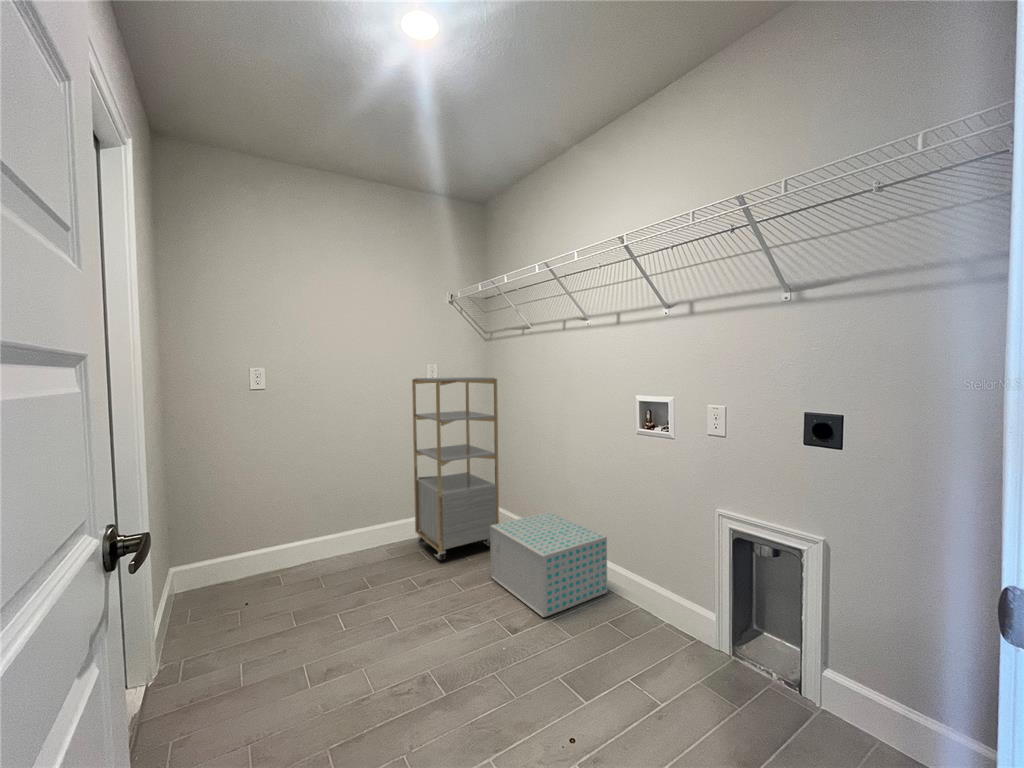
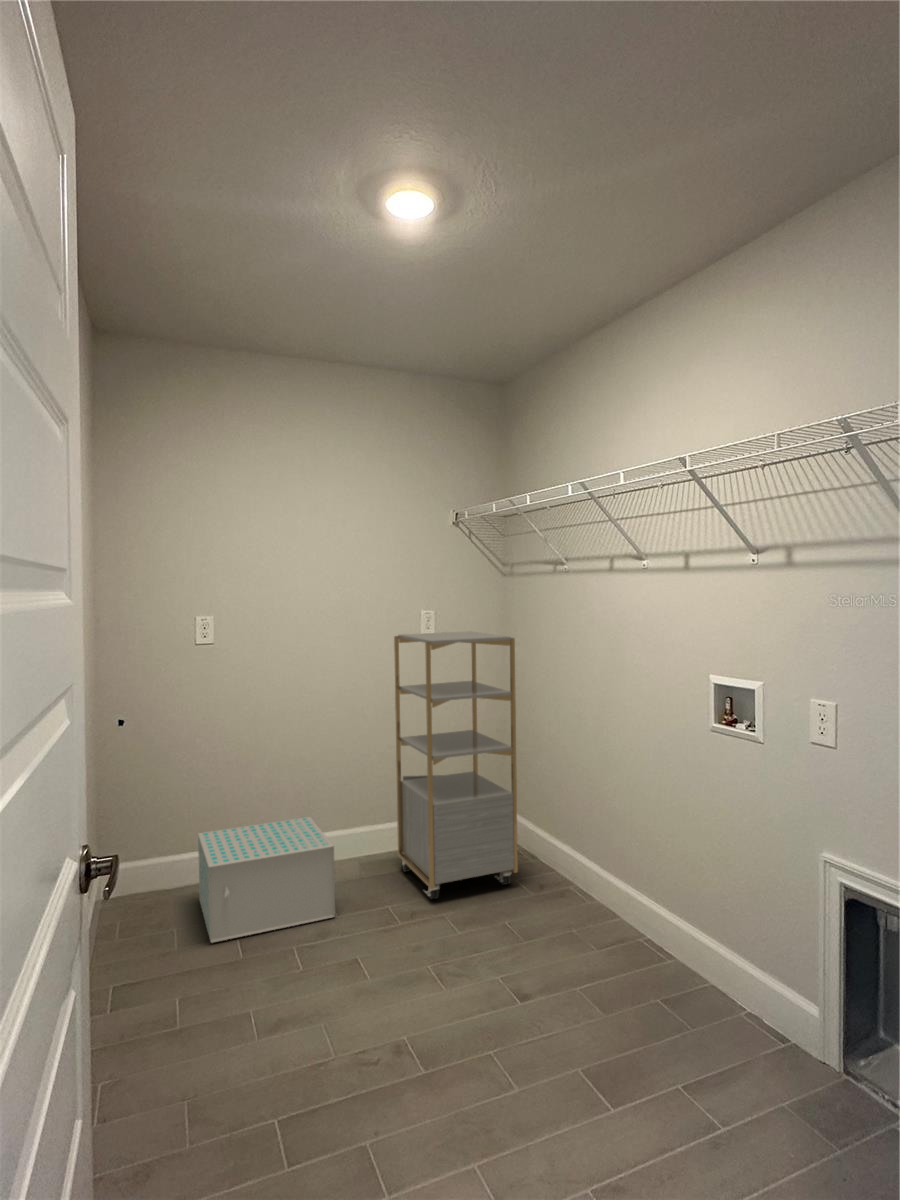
storage box: present [490,512,607,617] -> present [198,817,335,942]

